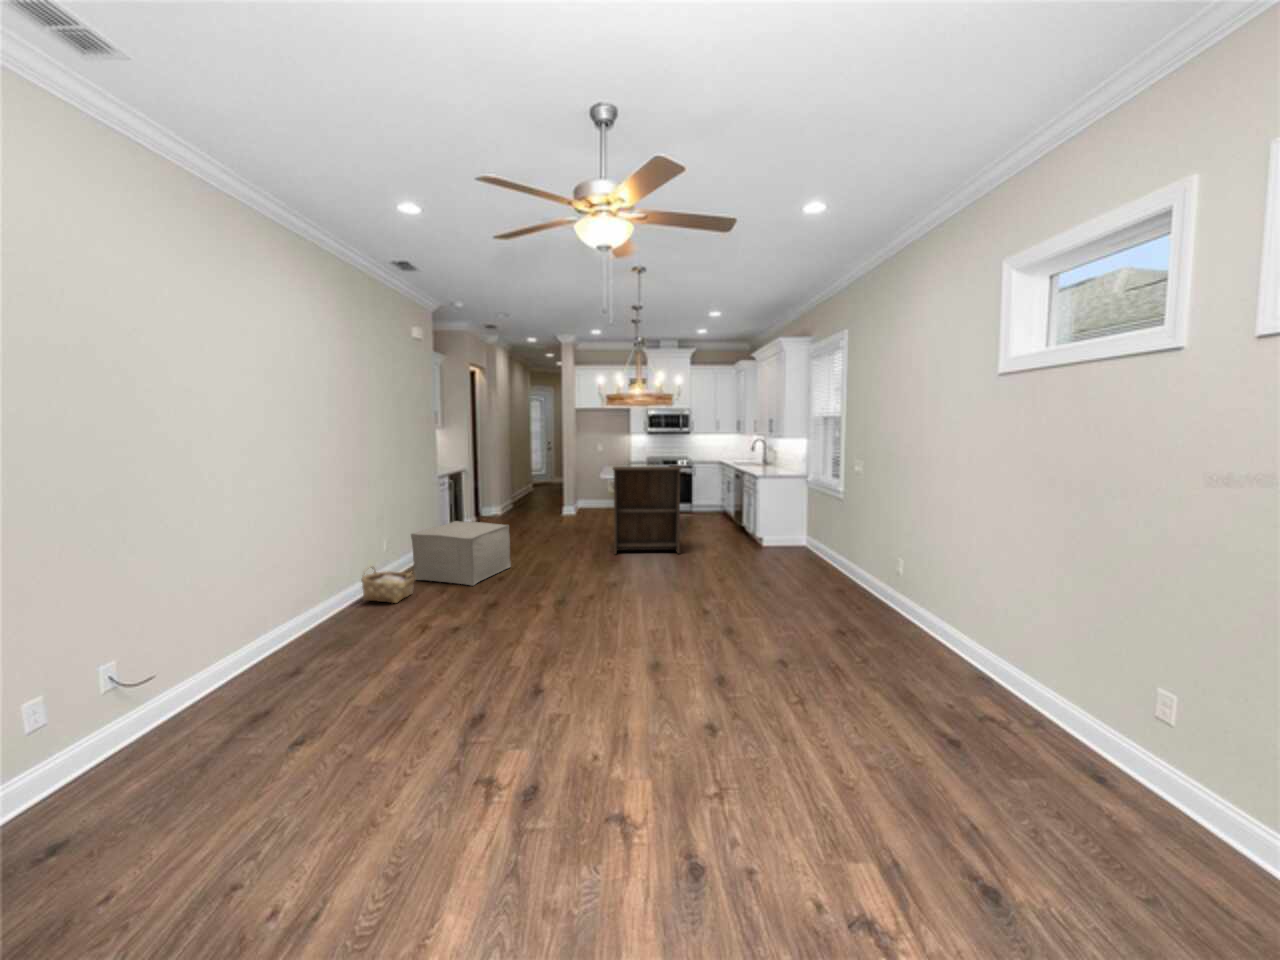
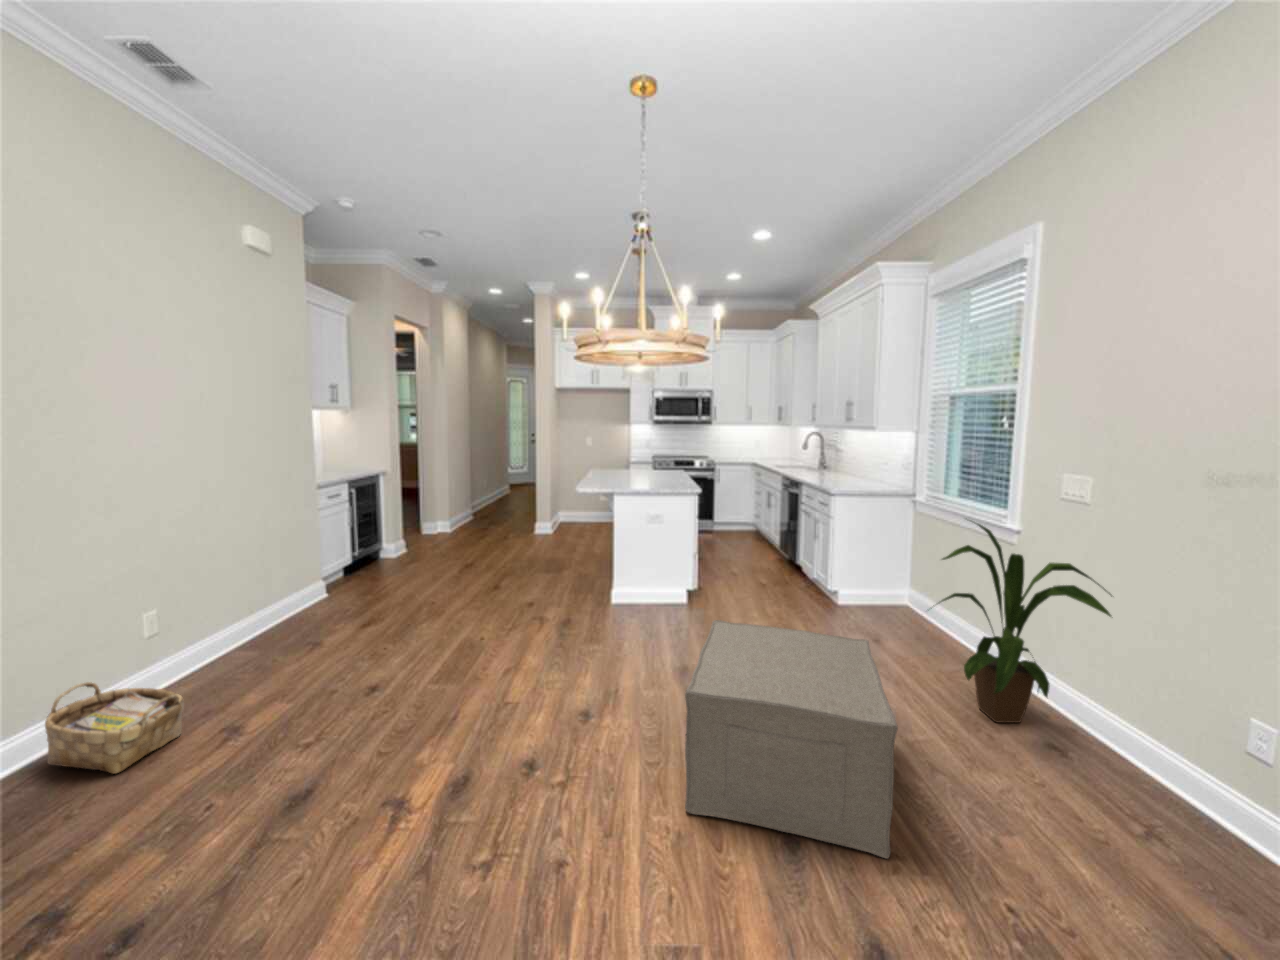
bookshelf: present [613,466,681,554] -> none [599,473,716,621]
house plant: none [786,484,868,586] -> present [939,522,1112,723]
ottoman: present [411,521,511,586] -> present [685,620,898,858]

